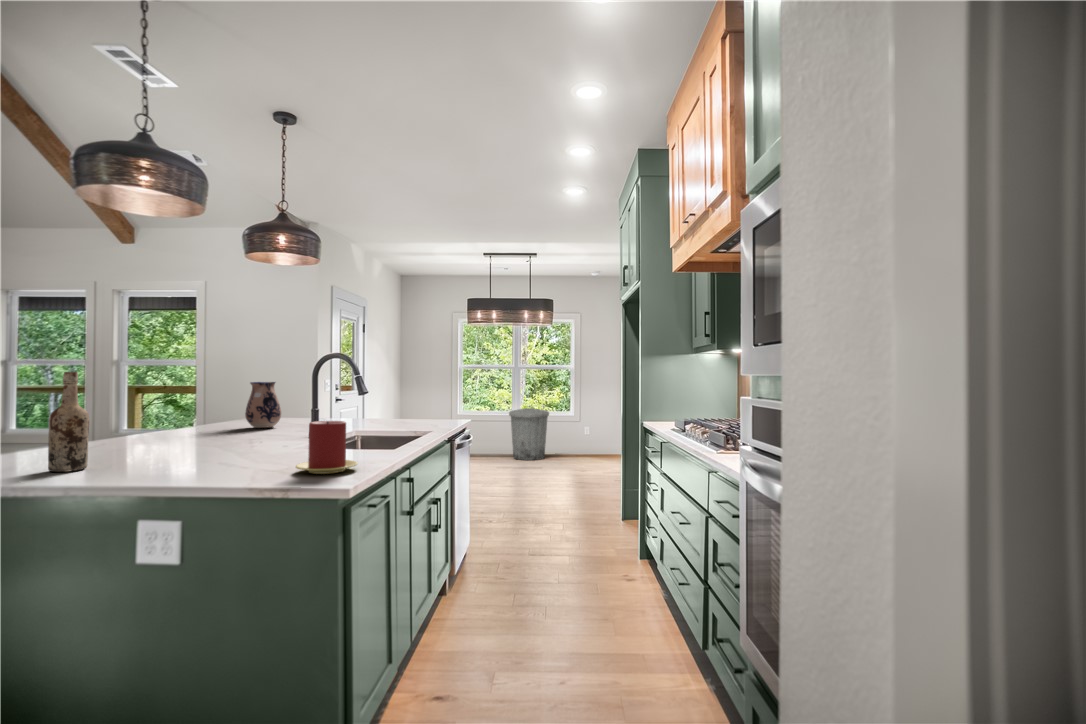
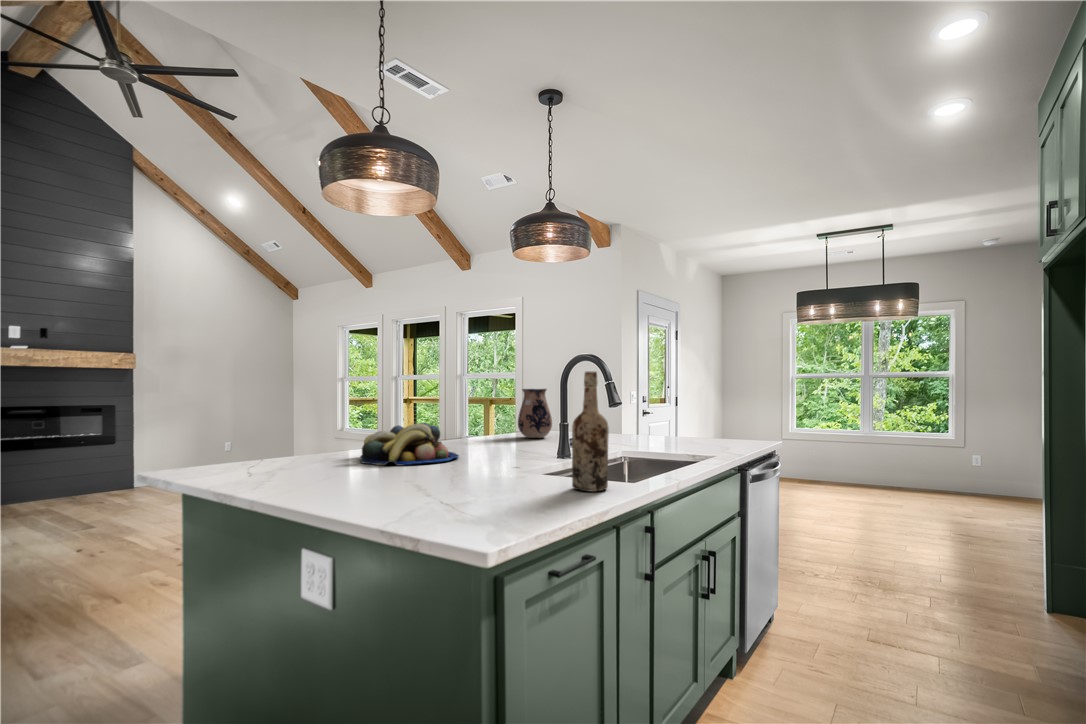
wine bottle: present [48,372,89,472] -> present [572,372,609,492]
trash can: present [509,408,549,460] -> none [859,428,921,500]
fruit bowl: none [106,418,218,460] -> present [360,423,458,465]
candle: present [296,421,357,474] -> none [477,434,556,507]

